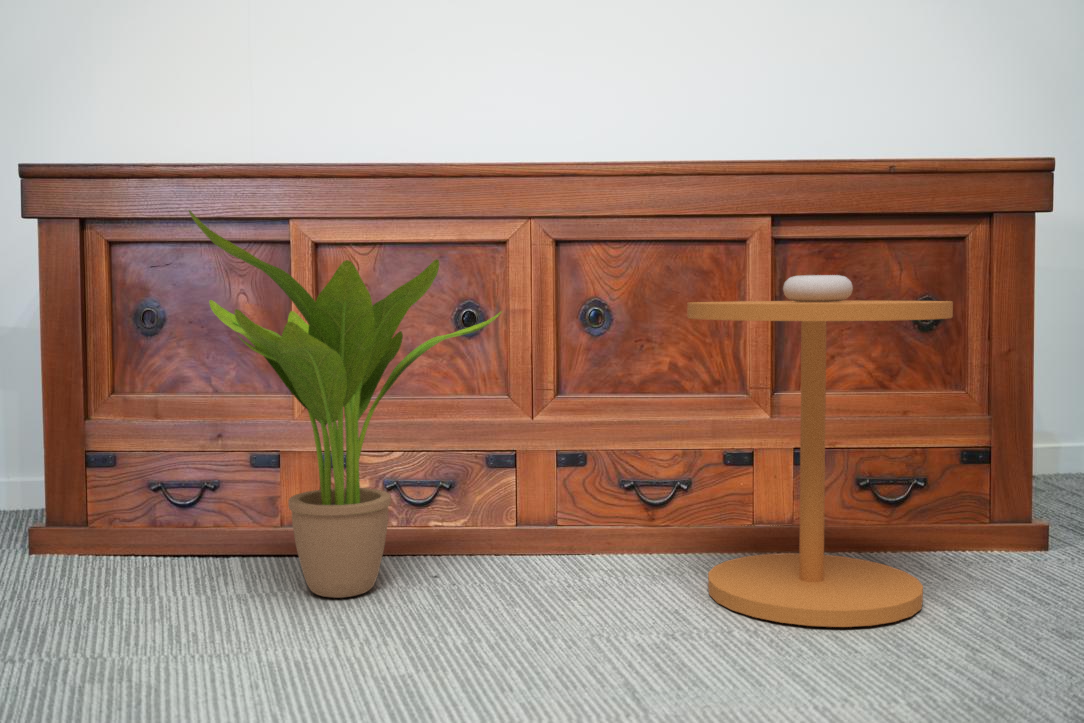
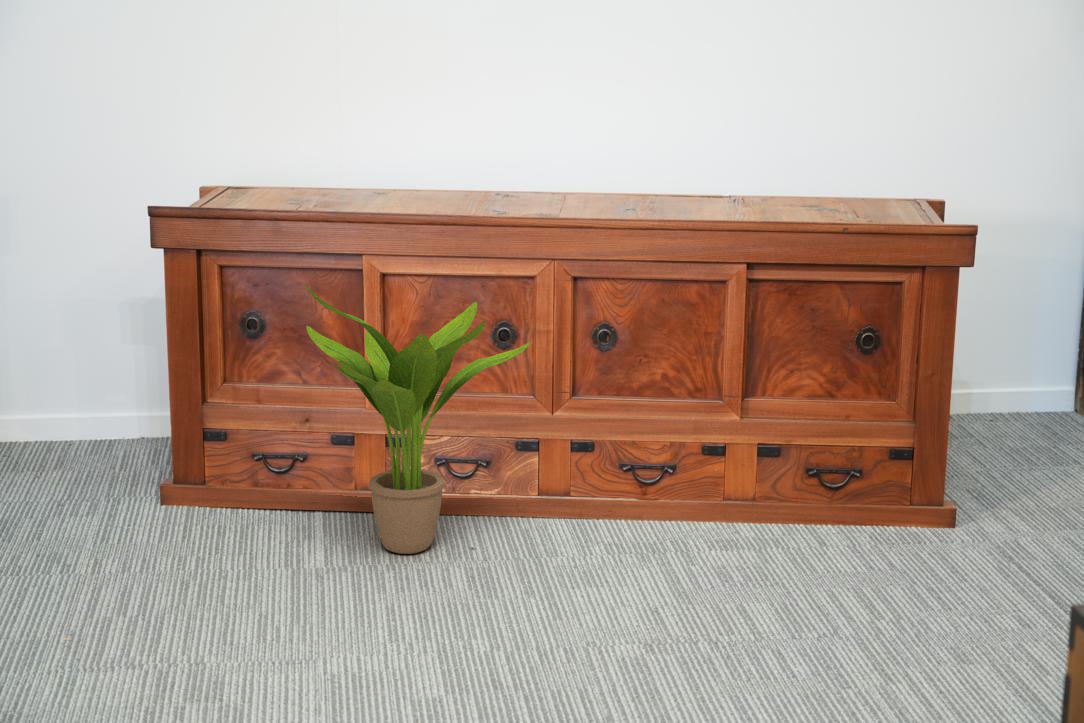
side table: present [687,275,953,627] -> none [669,331,864,592]

